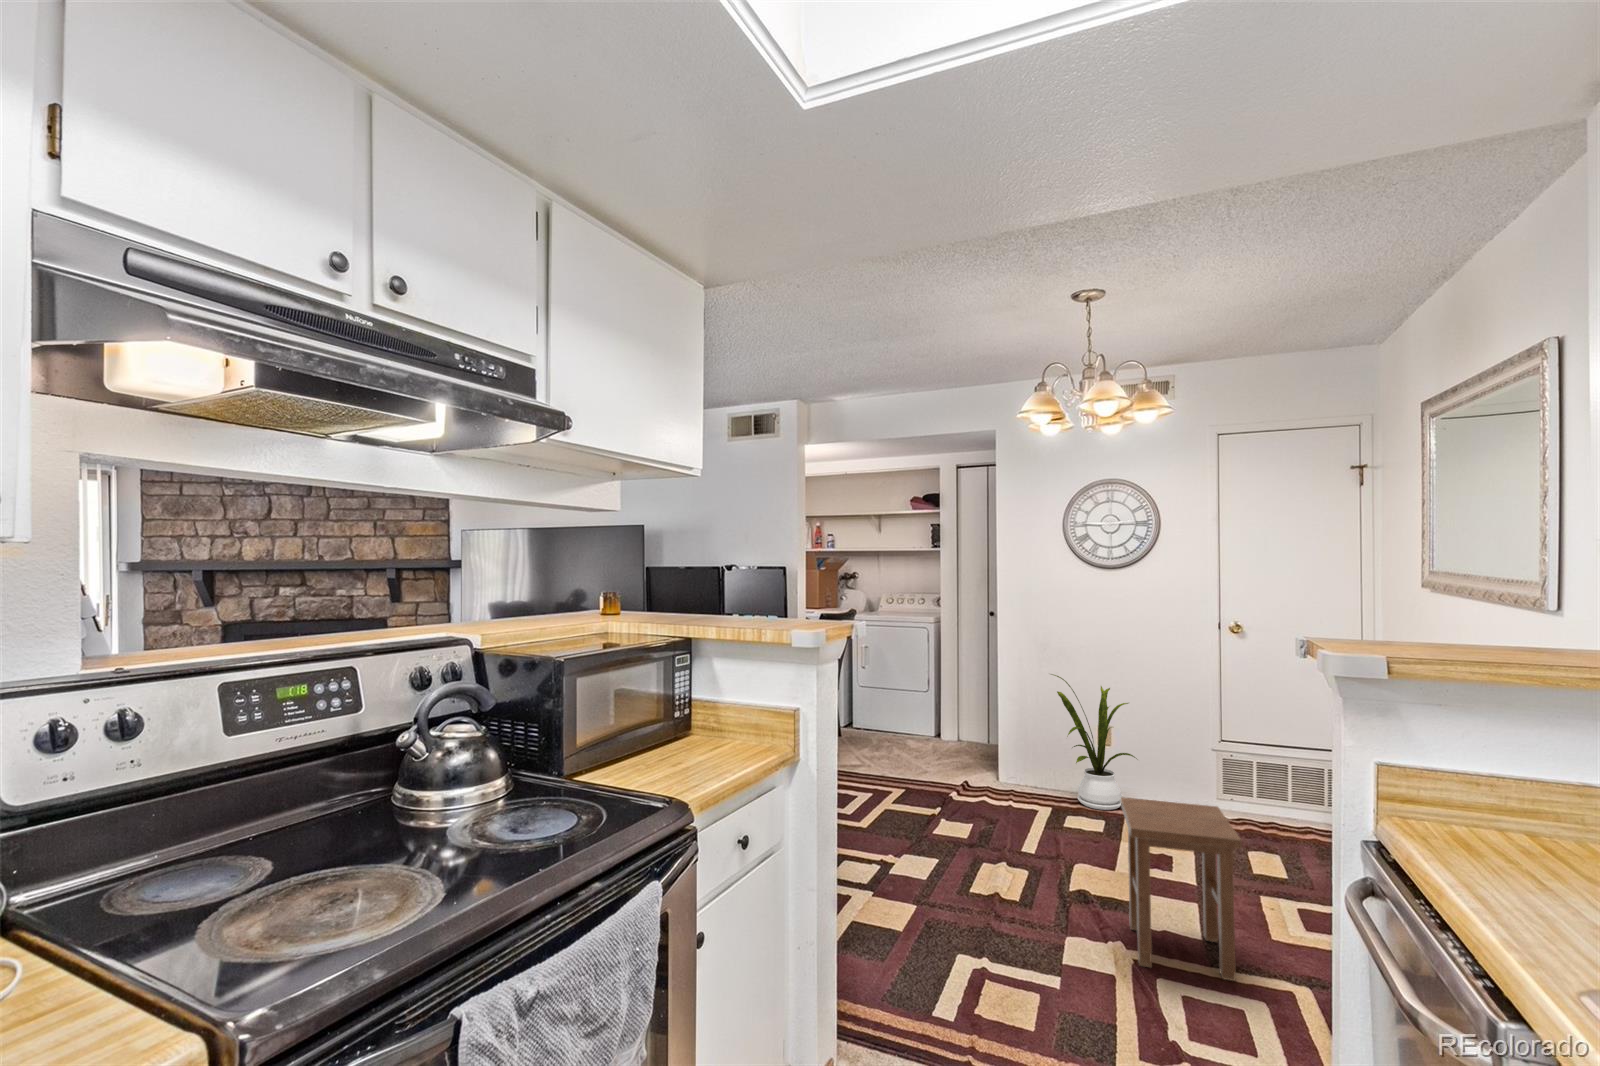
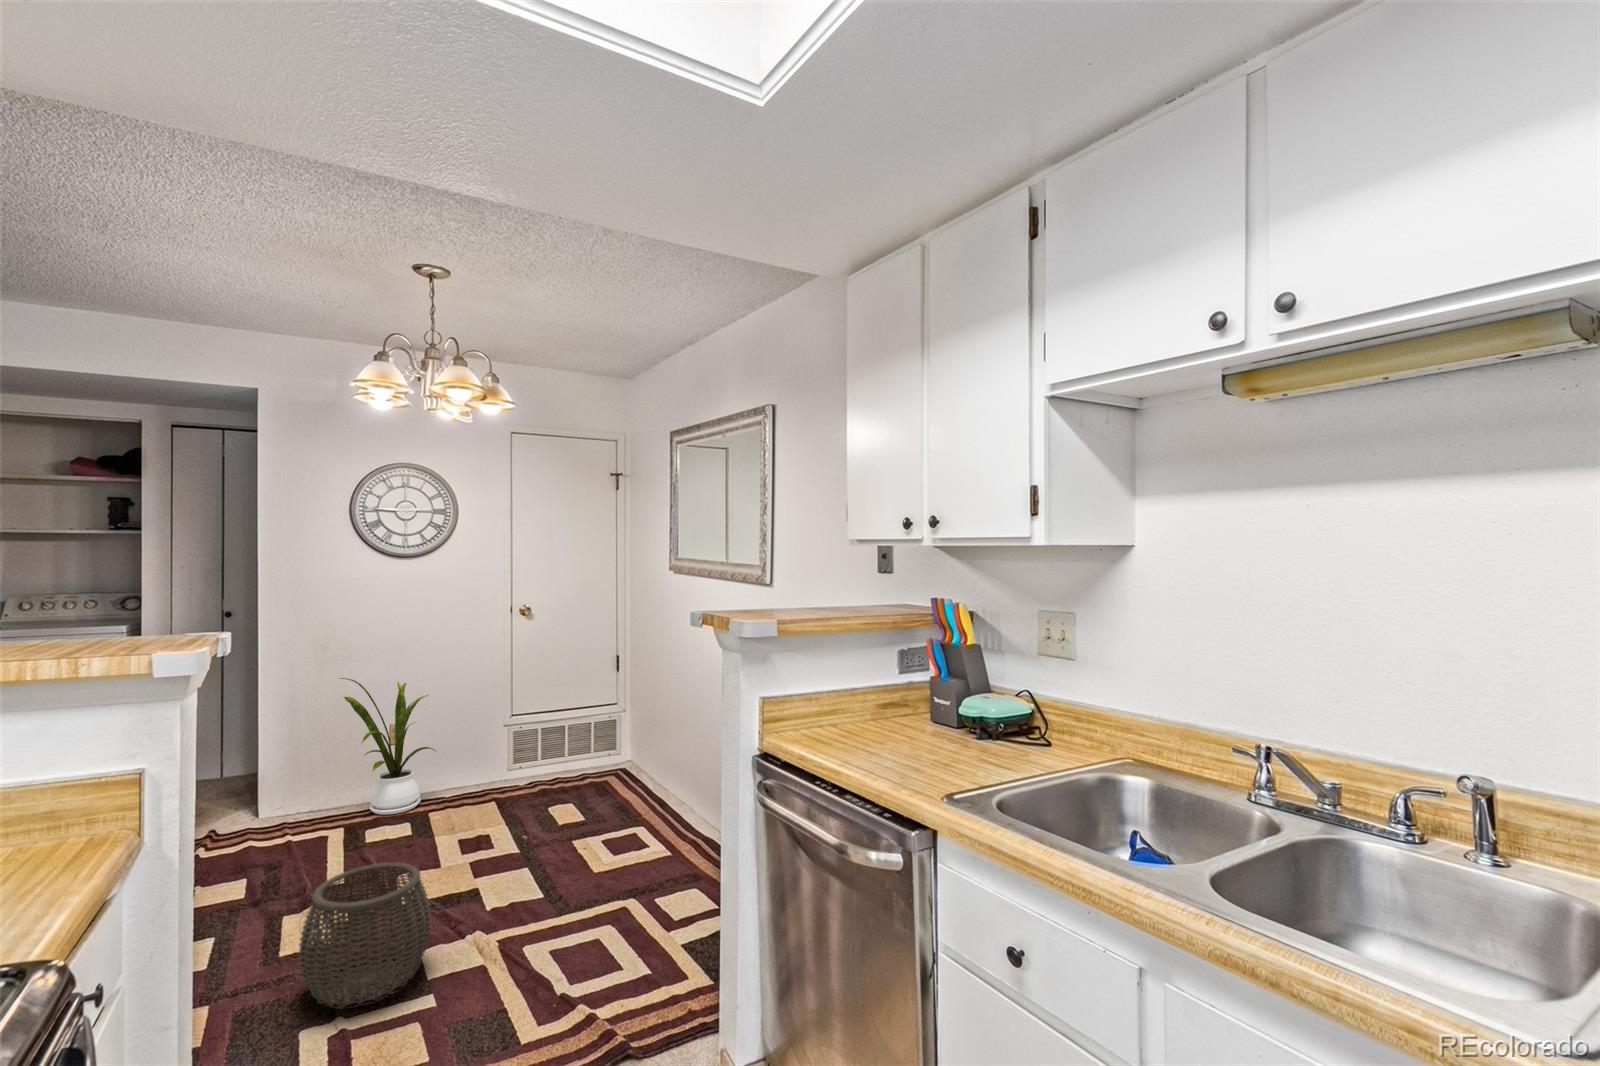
stool: present [1121,798,1242,981] -> none [470,769,589,943]
woven basket: none [966,837,1071,958] -> present [299,863,431,1007]

